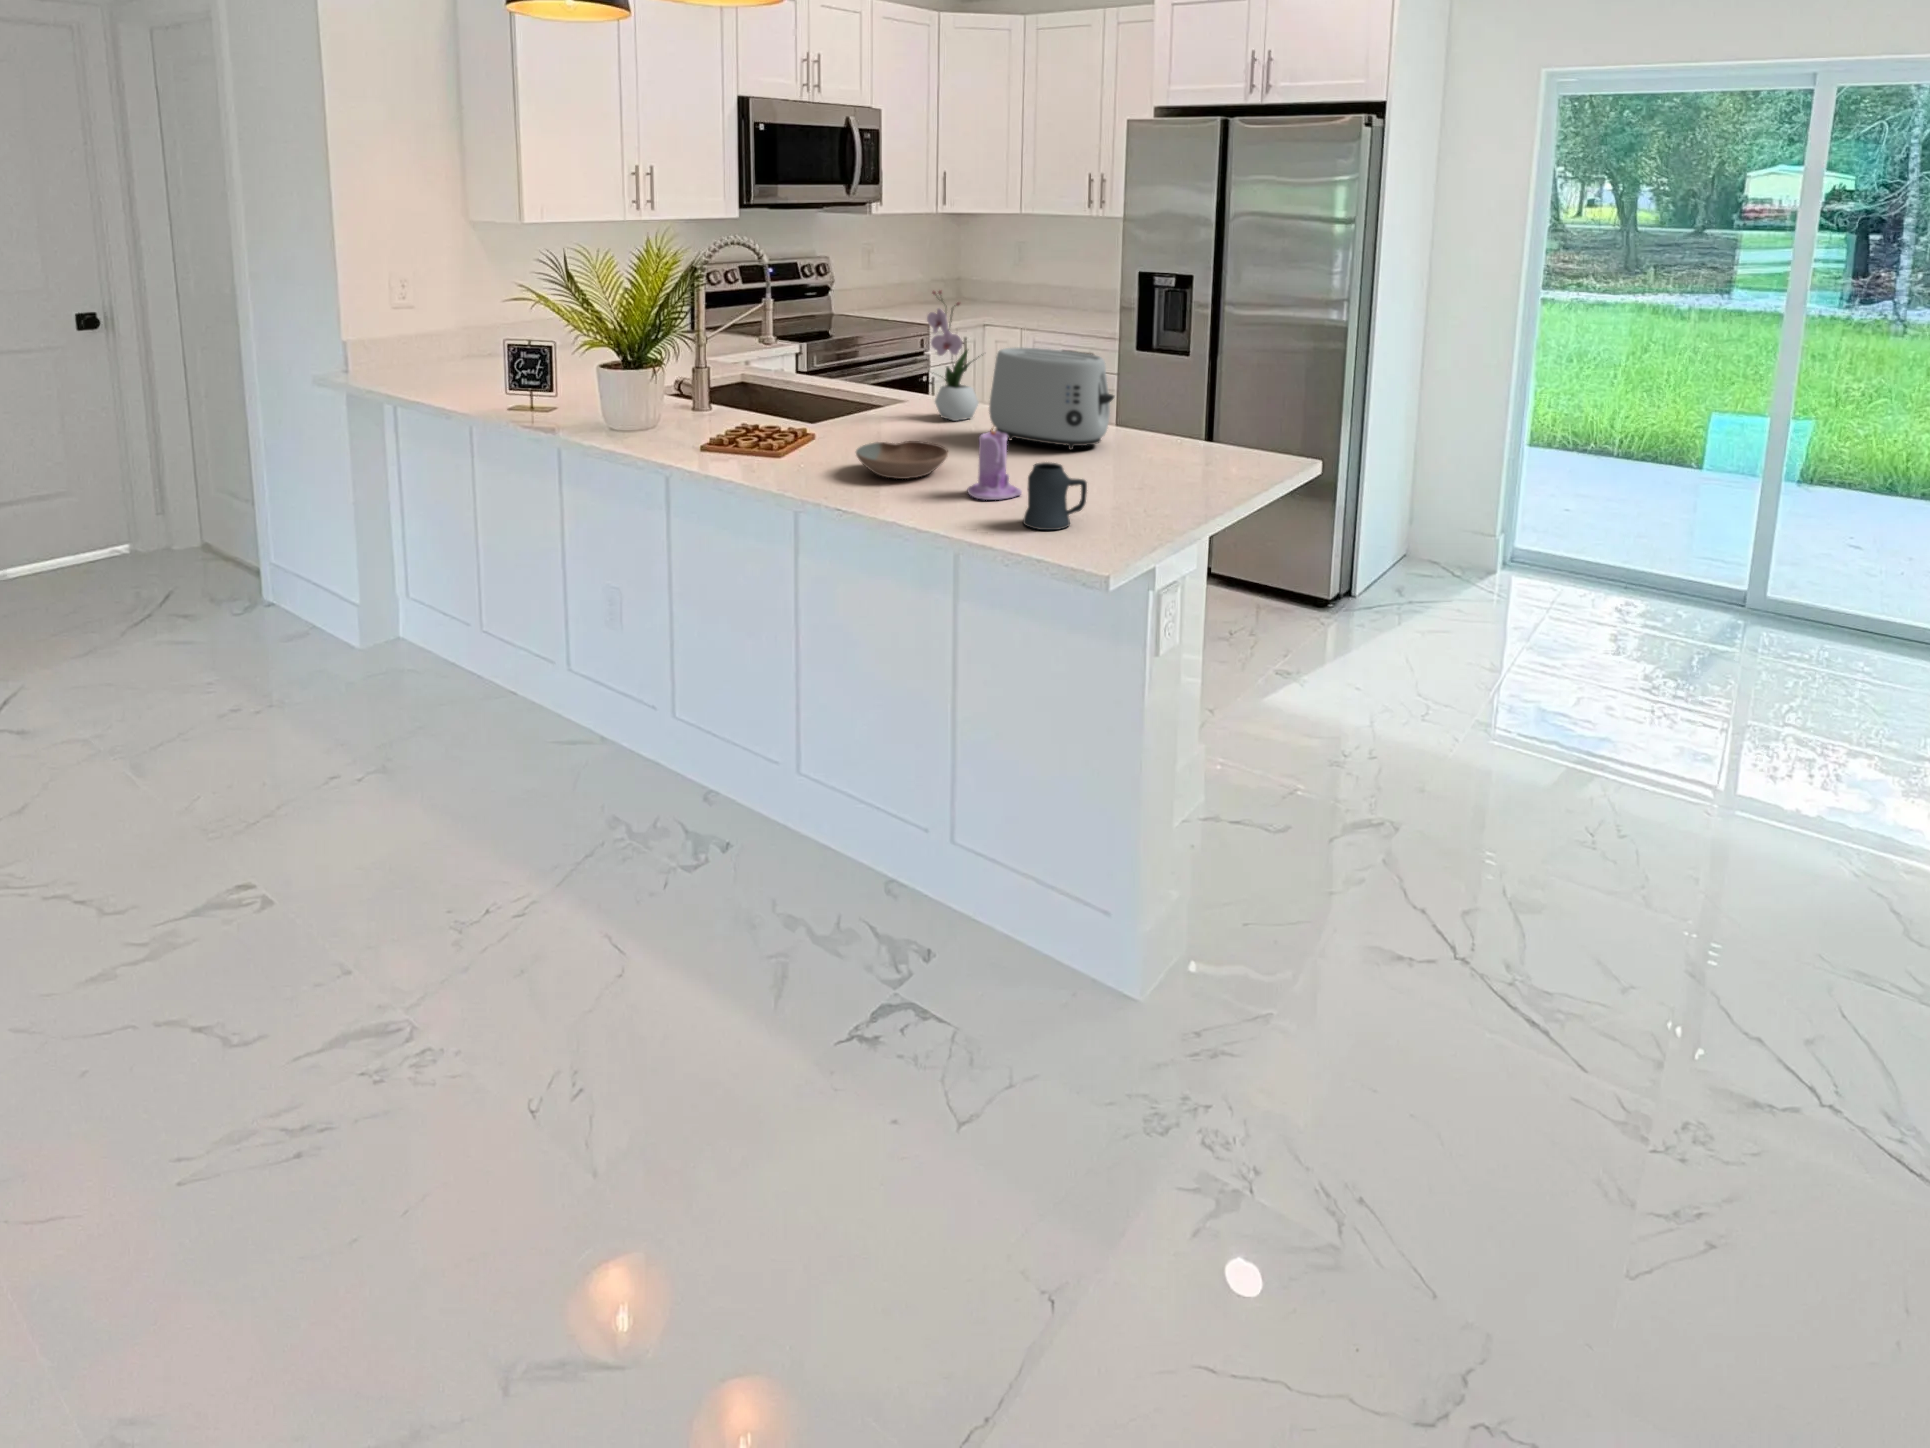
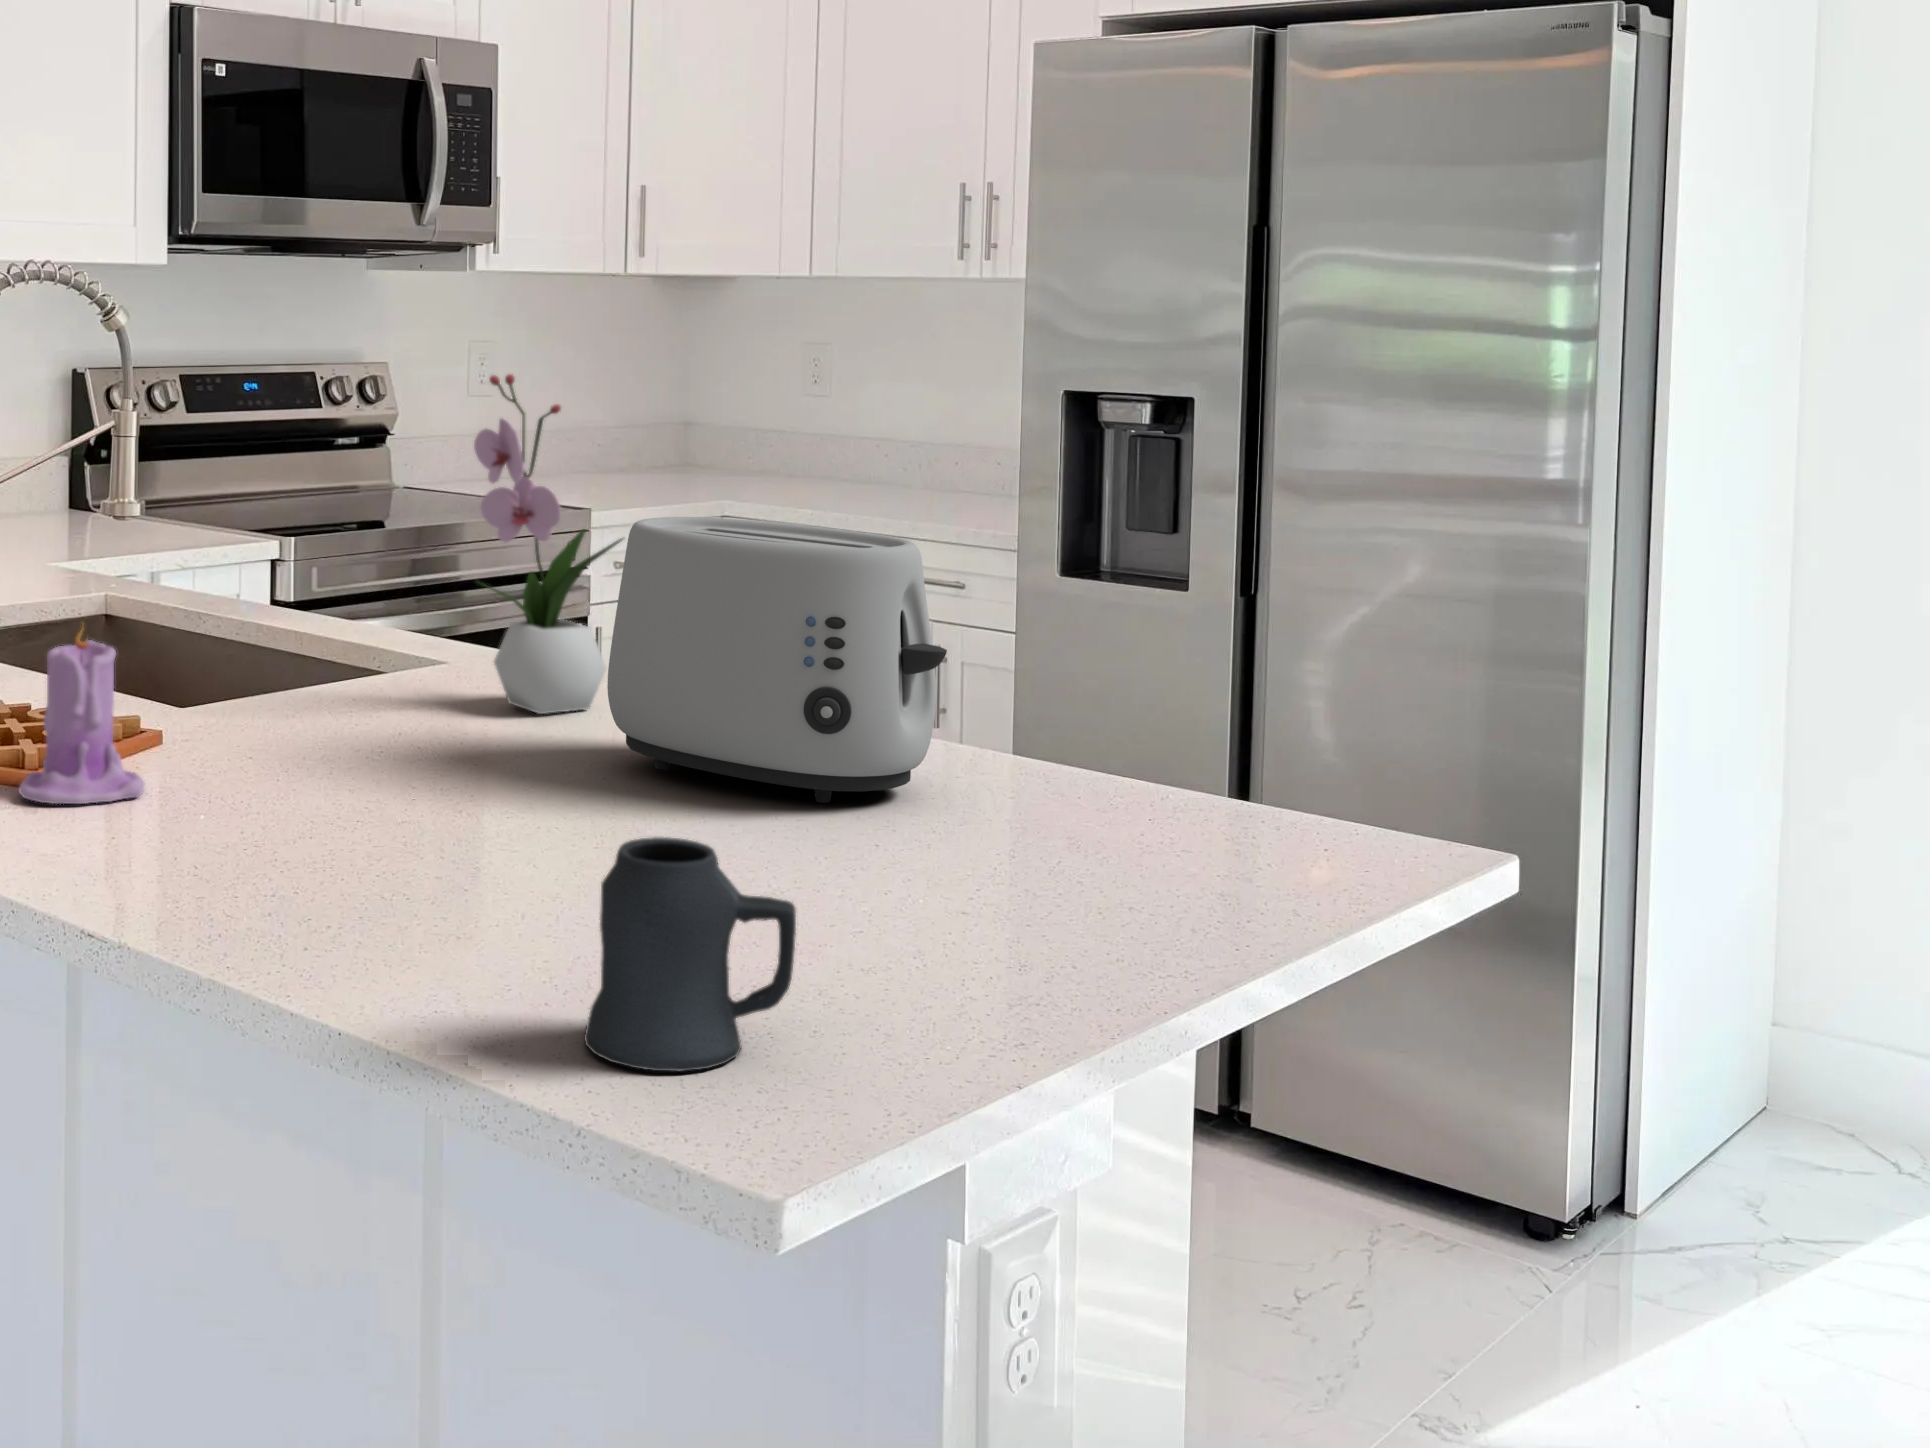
candle: present [967,424,1022,500] -> present [19,628,144,804]
bowl: present [856,441,948,479] -> none [183,759,449,867]

